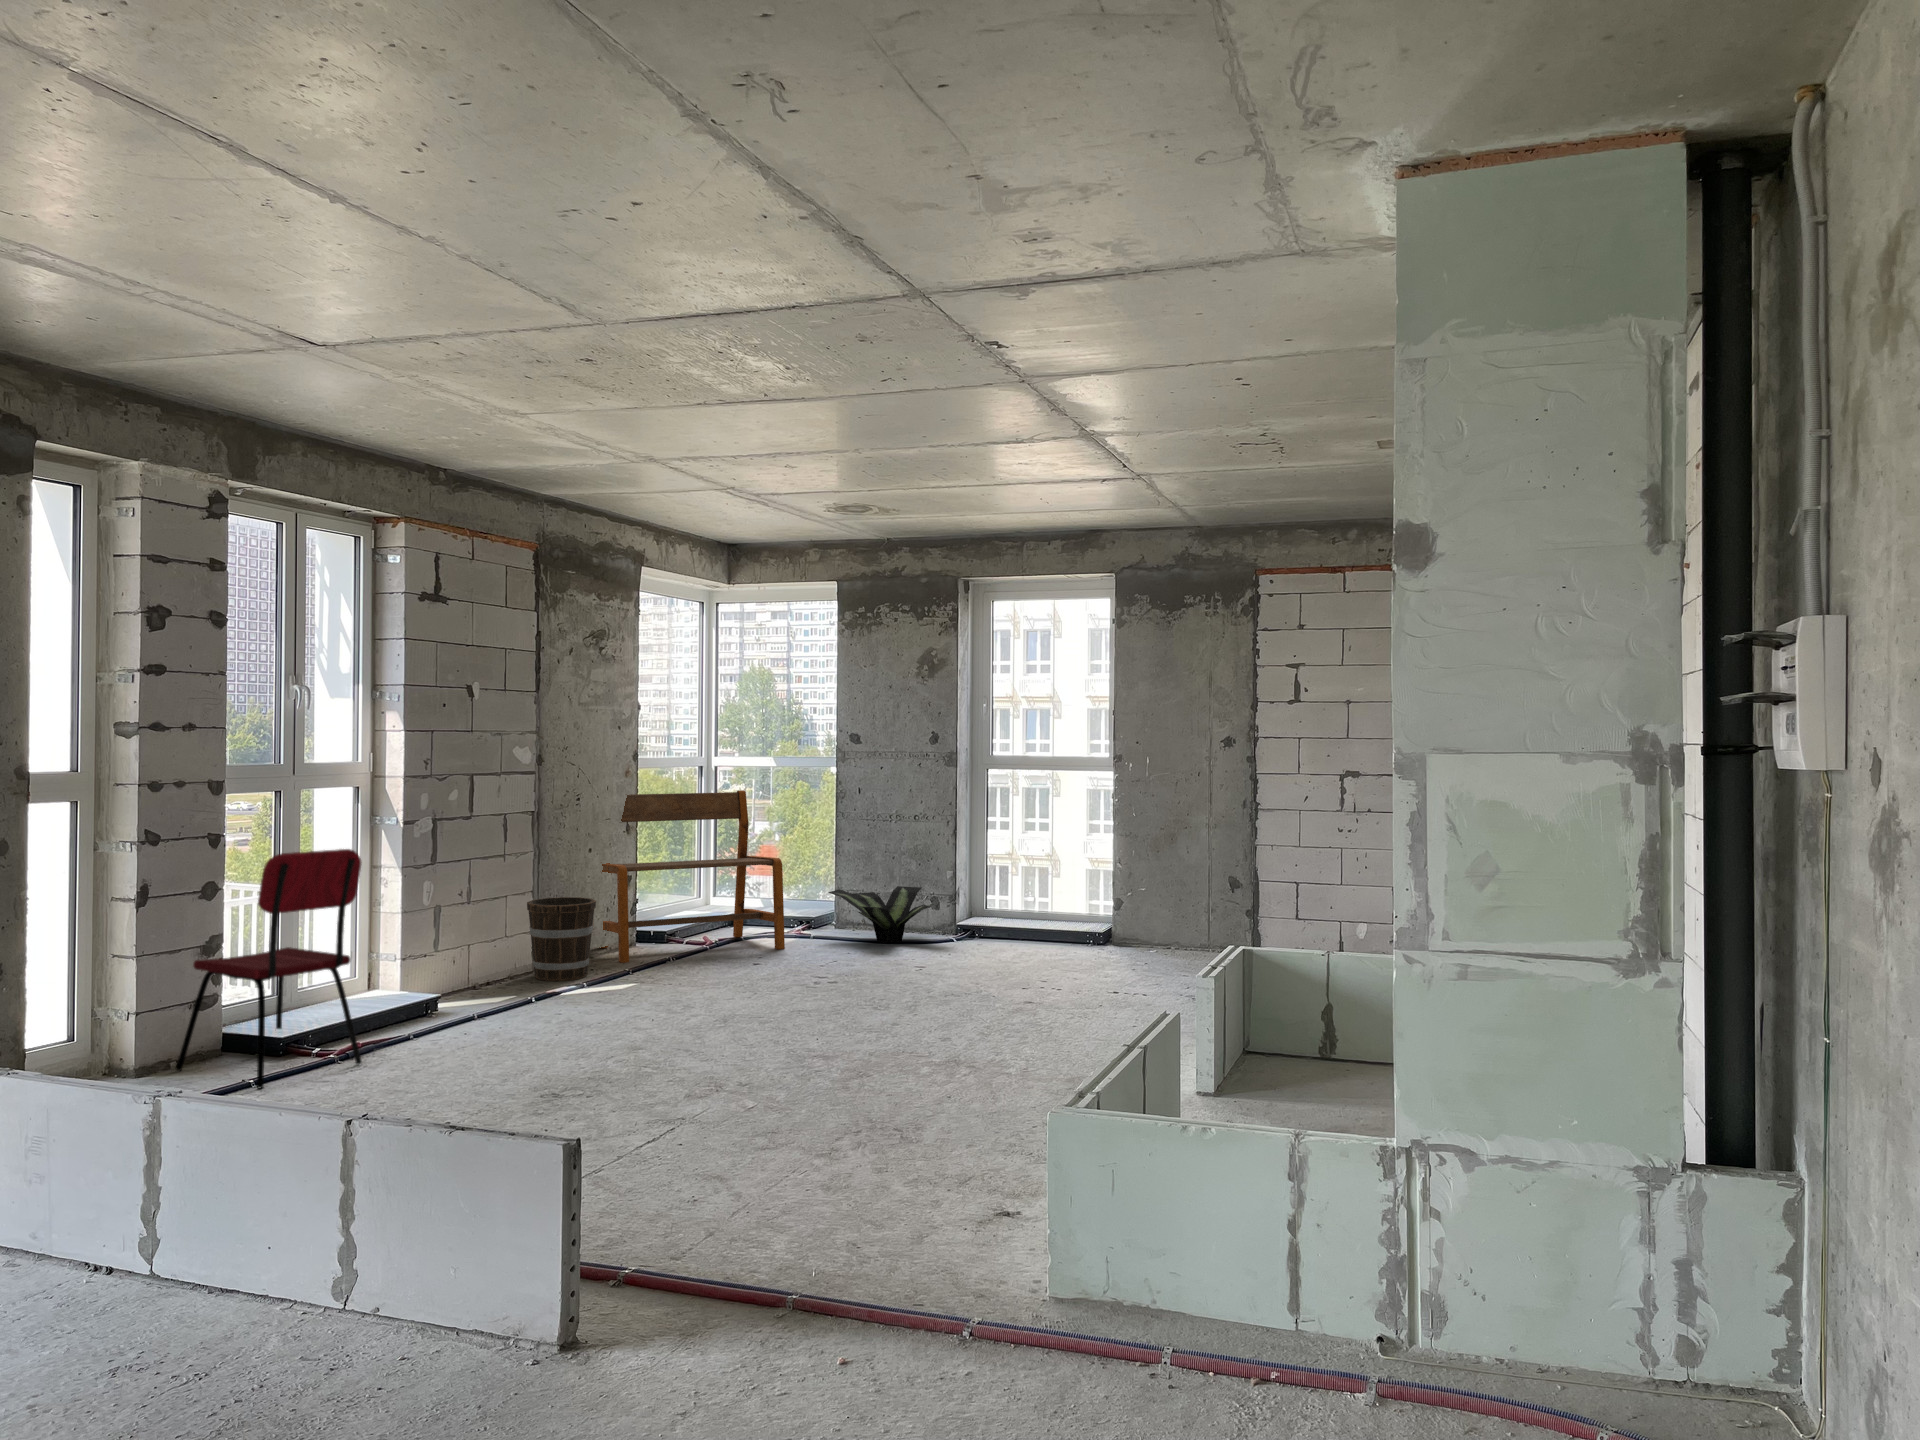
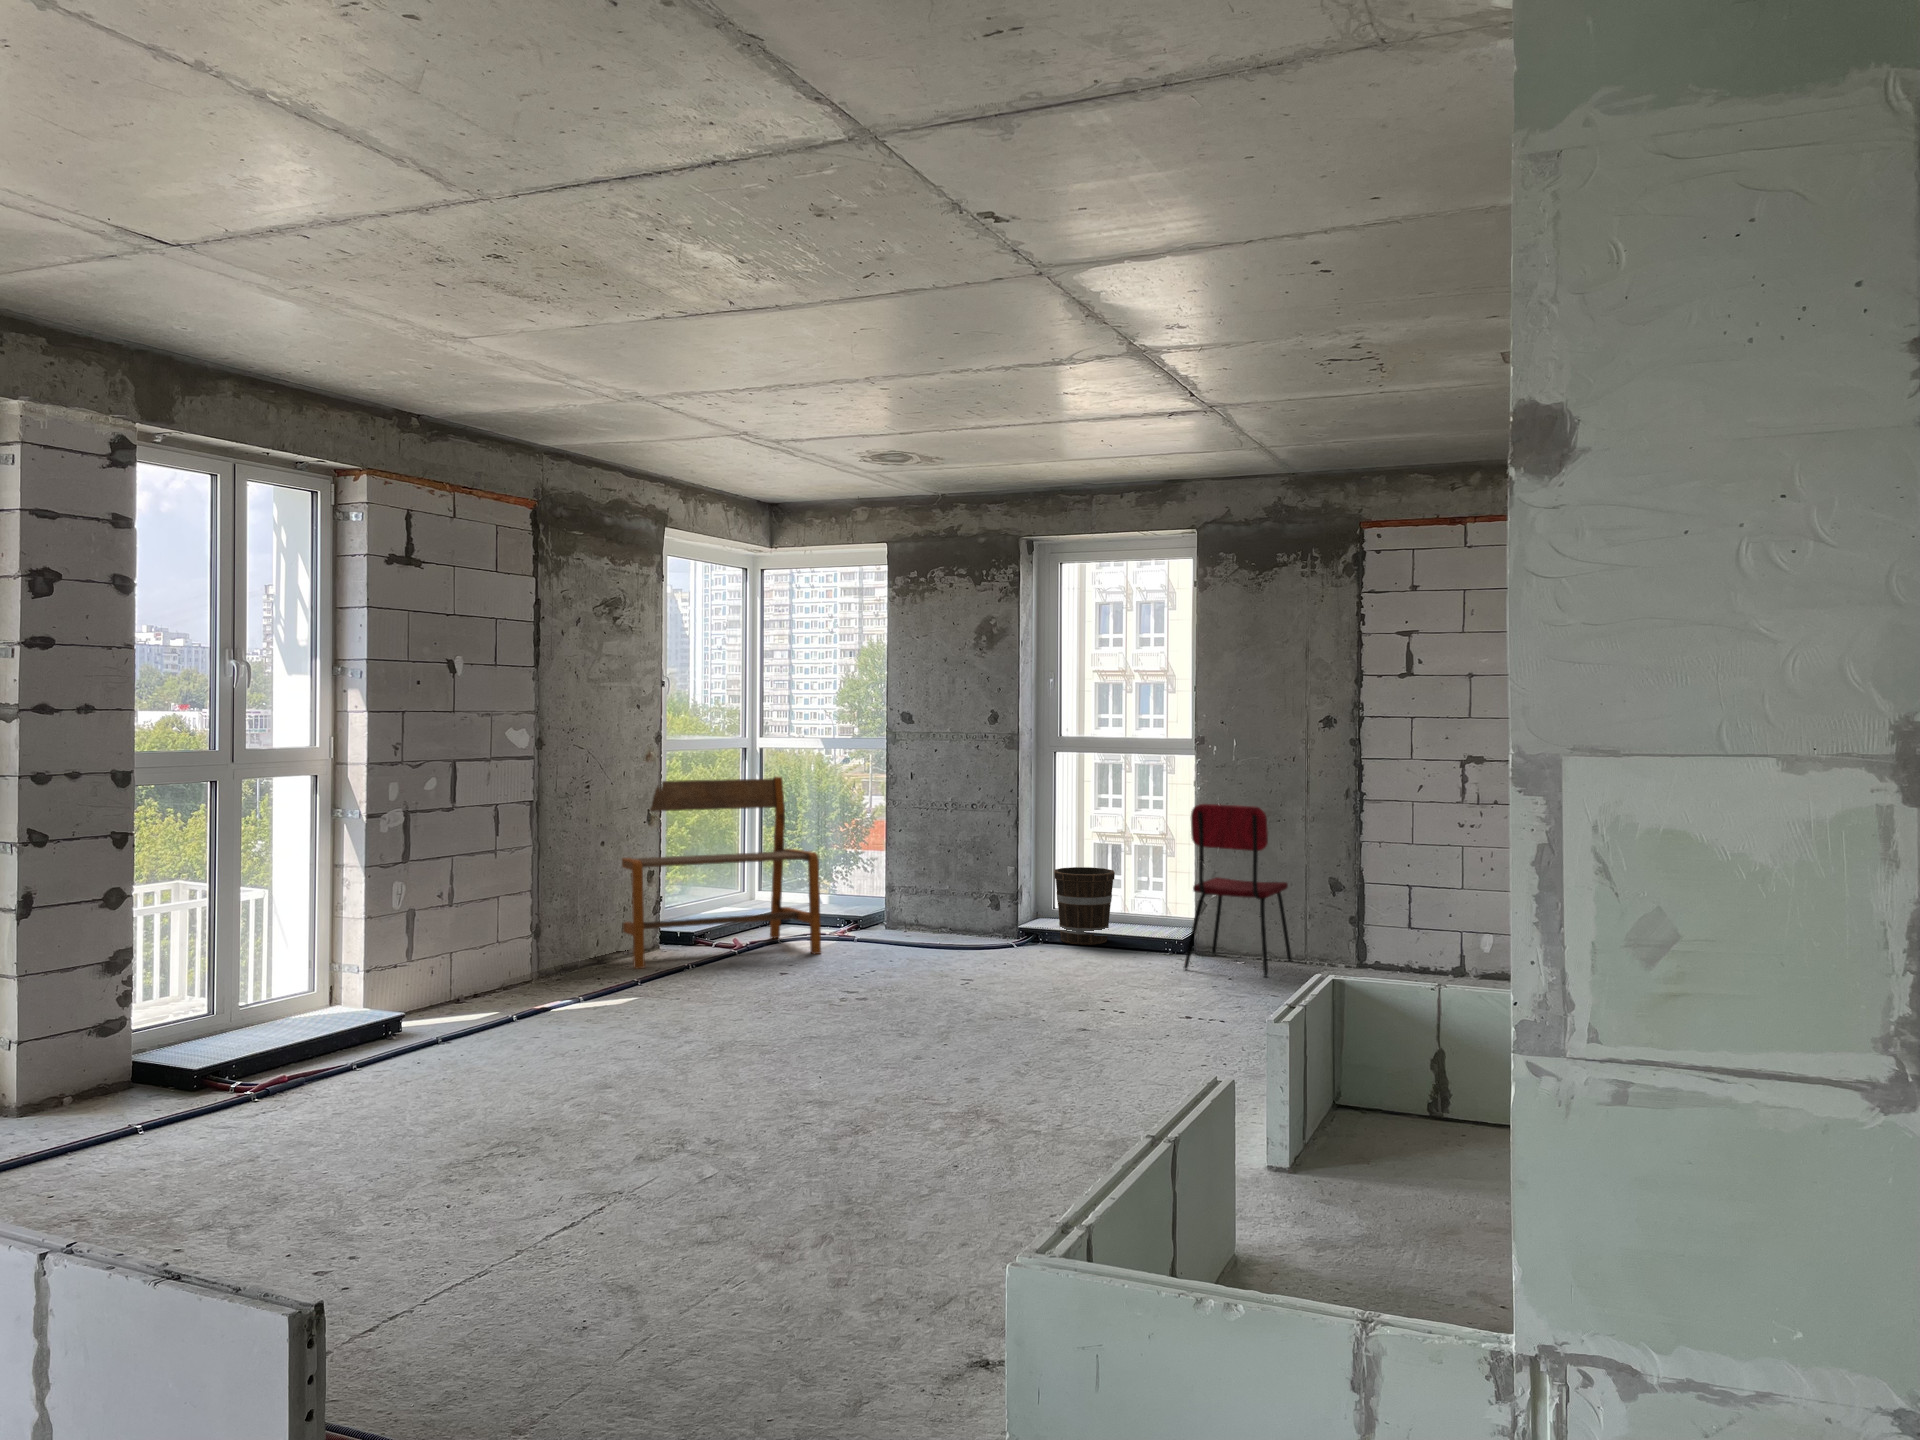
chair: present [176,849,362,1089] -> present [1184,804,1292,977]
potted plant: present [829,886,937,943] -> none [872,883,999,948]
bucket: present [527,897,596,981] -> present [1054,867,1115,944]

